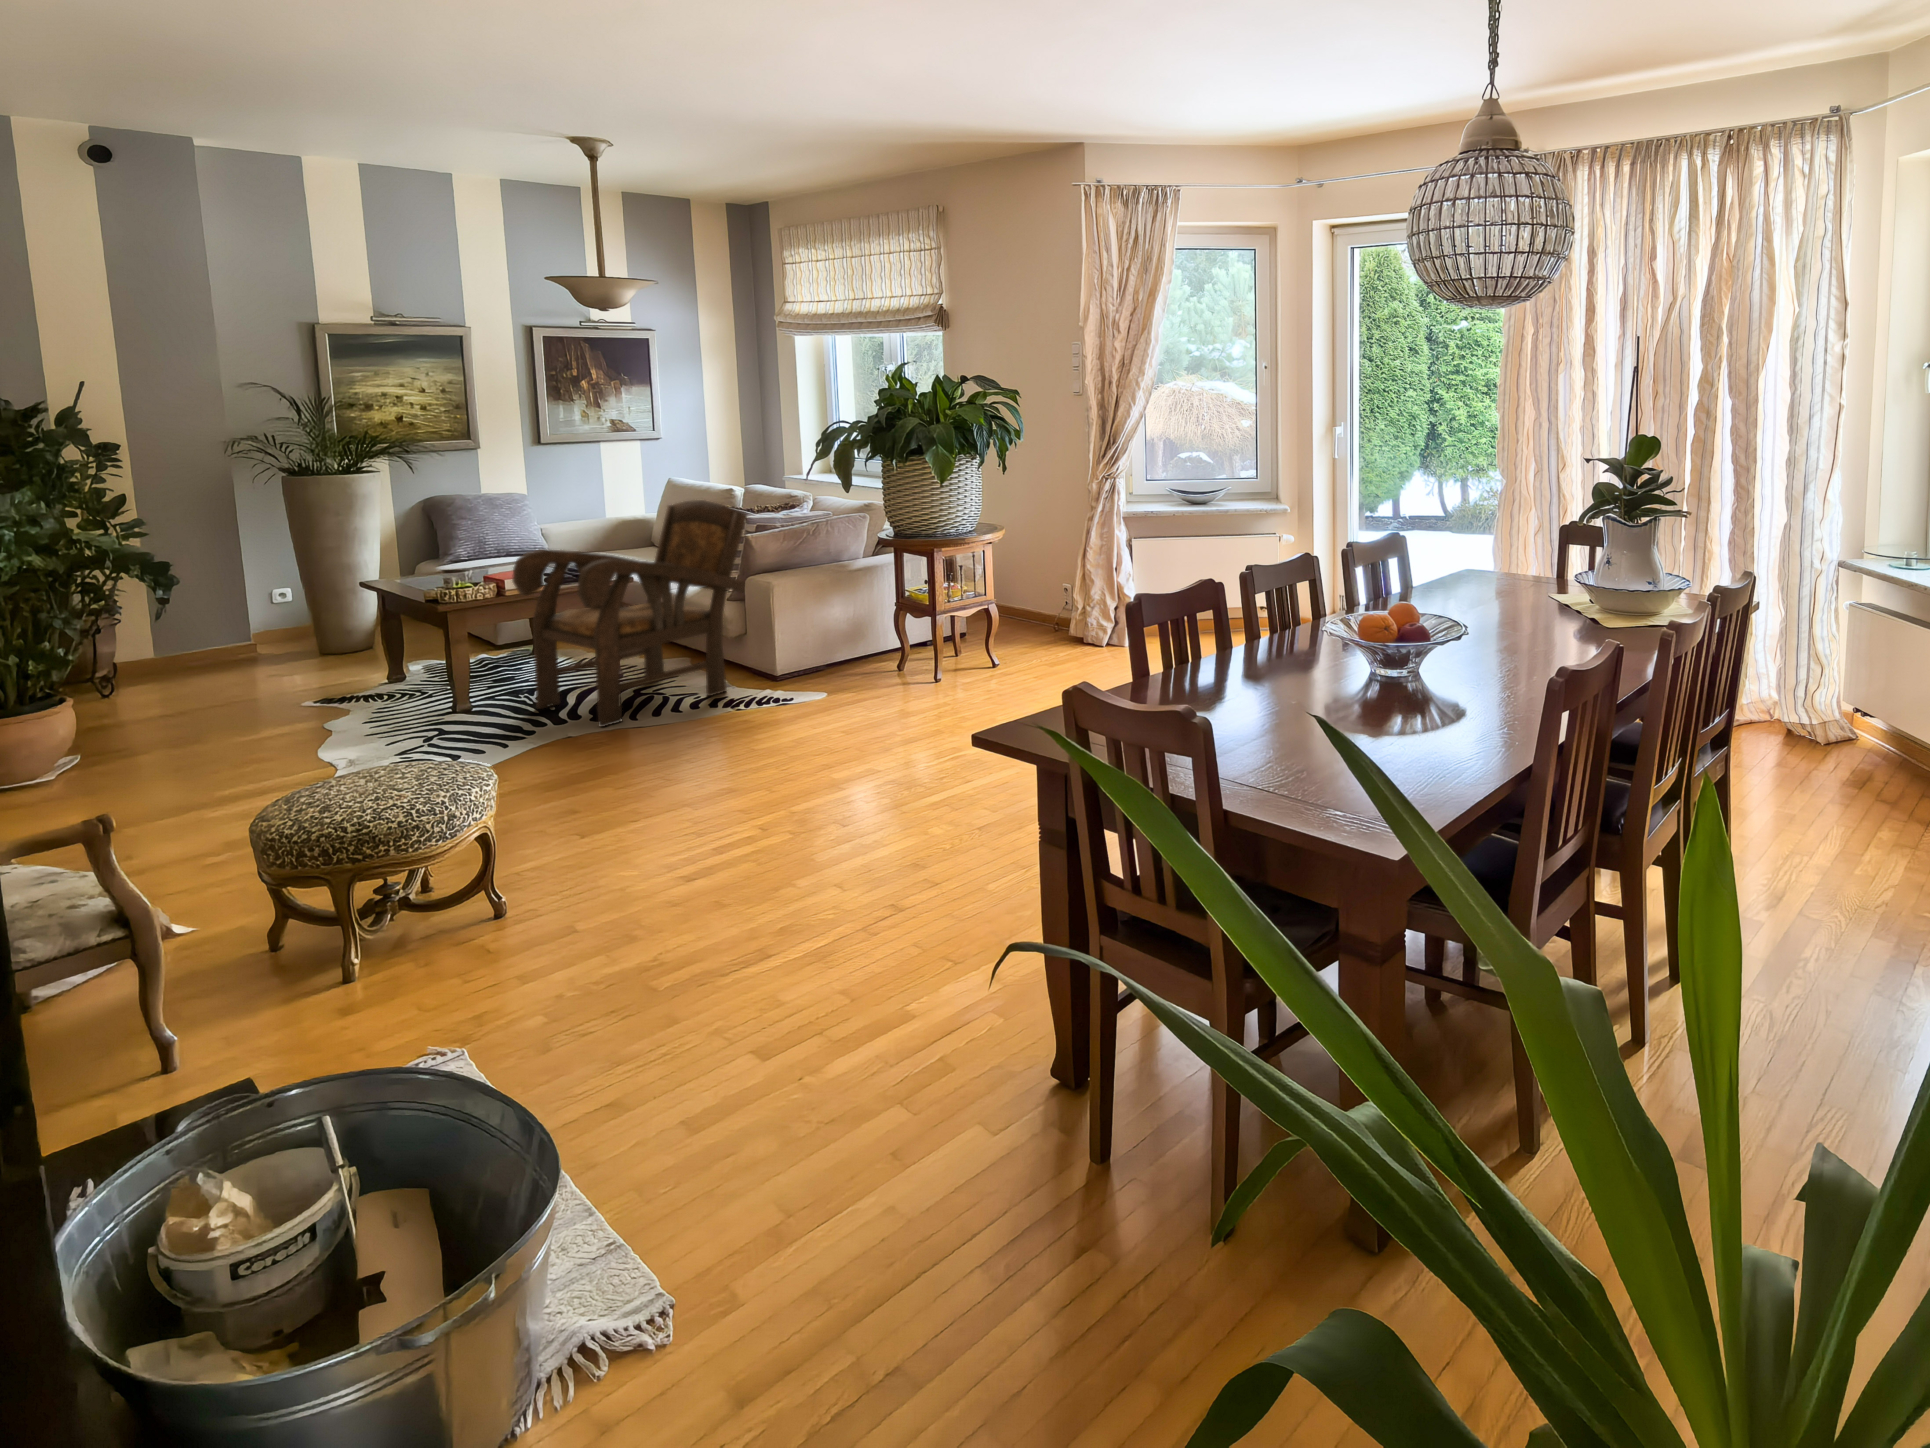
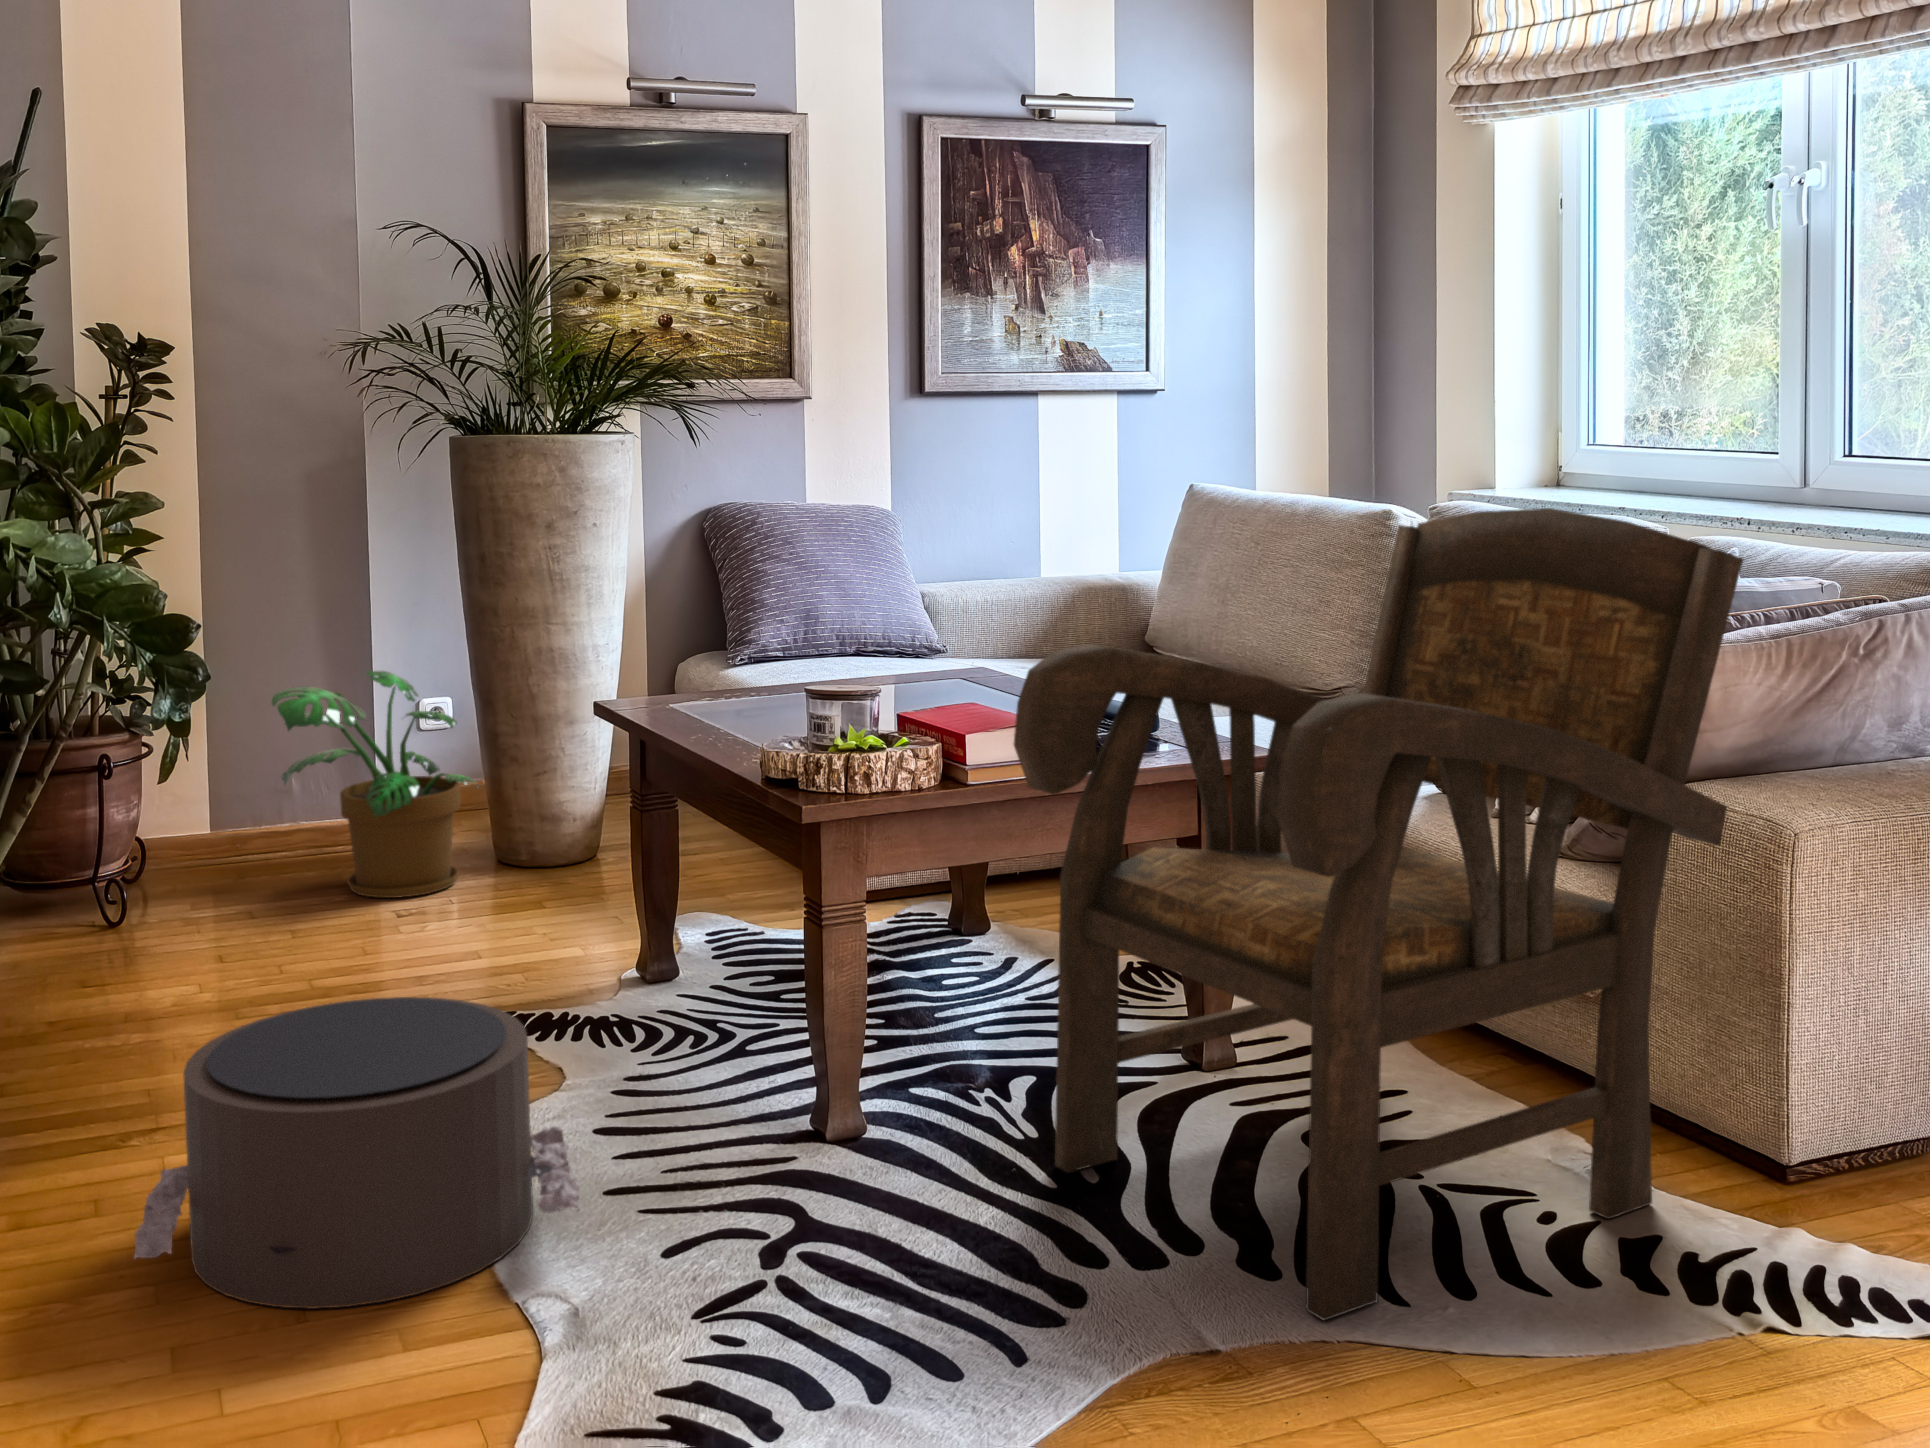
potted plant: none [190,576,308,670] -> present [272,670,476,898]
pouf: none [159,683,347,777] -> present [134,997,580,1309]

